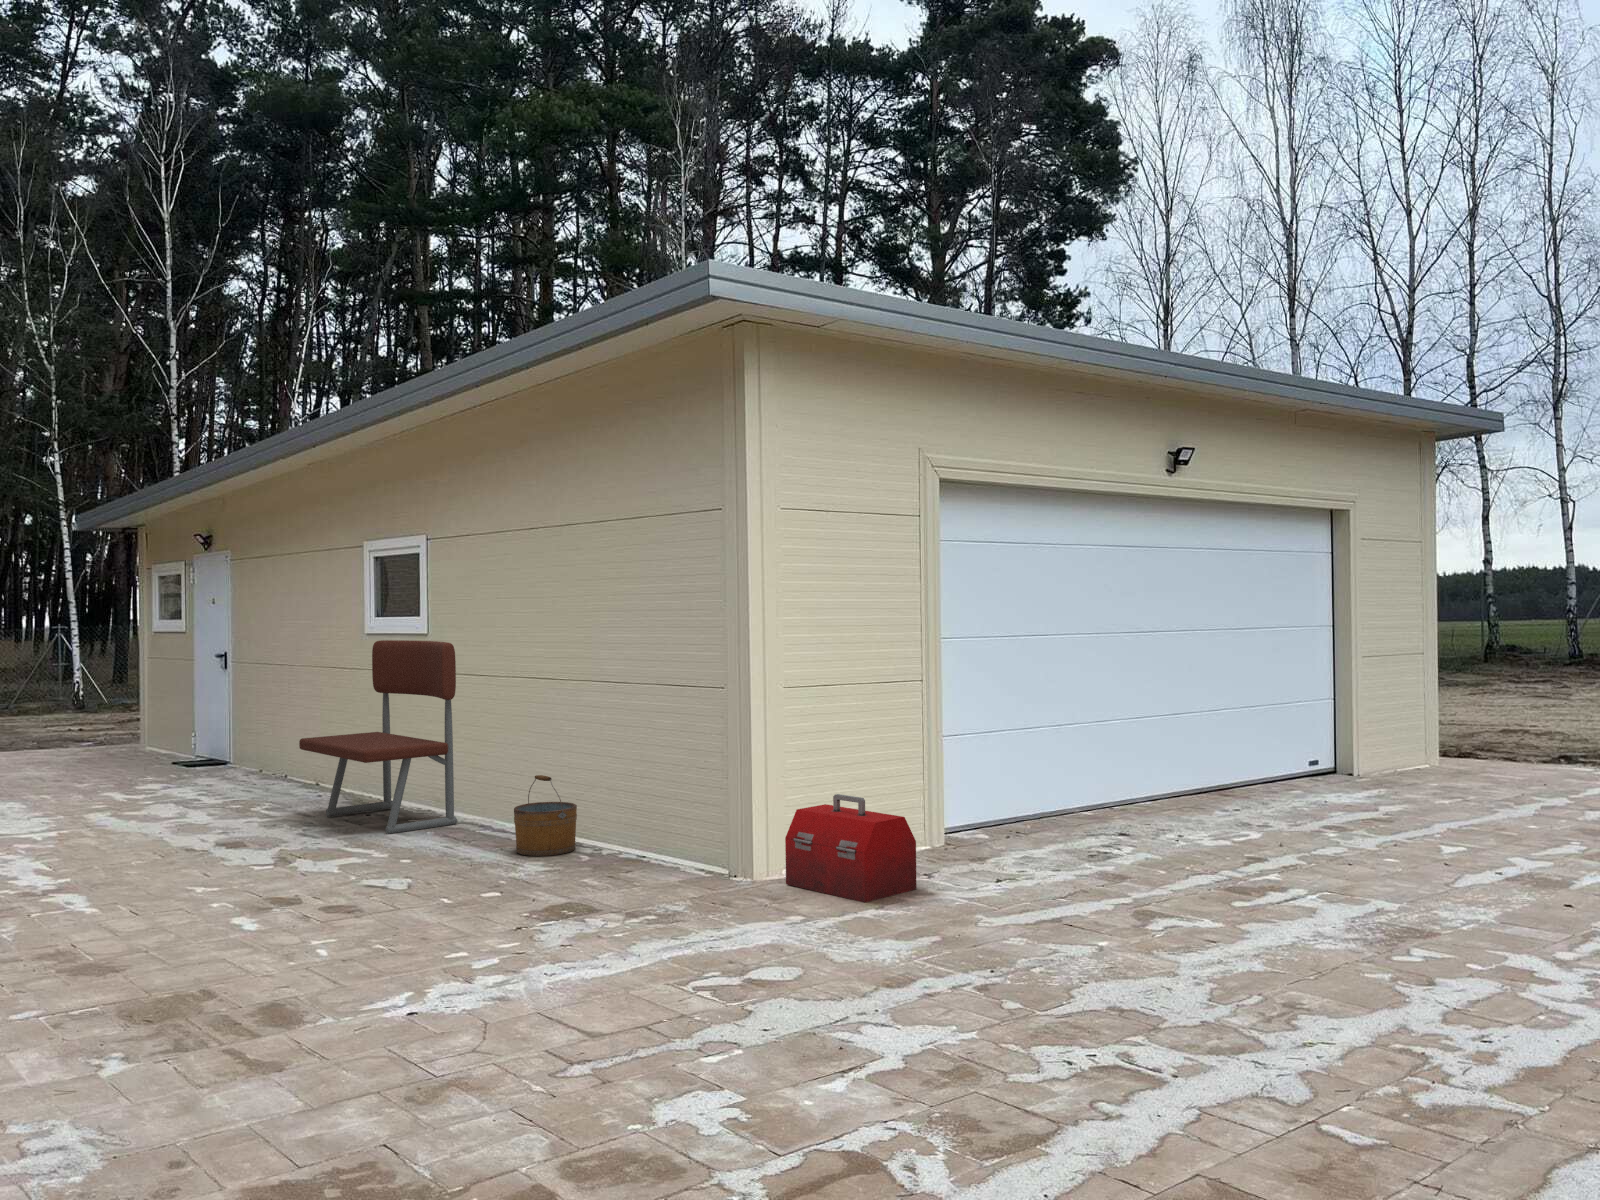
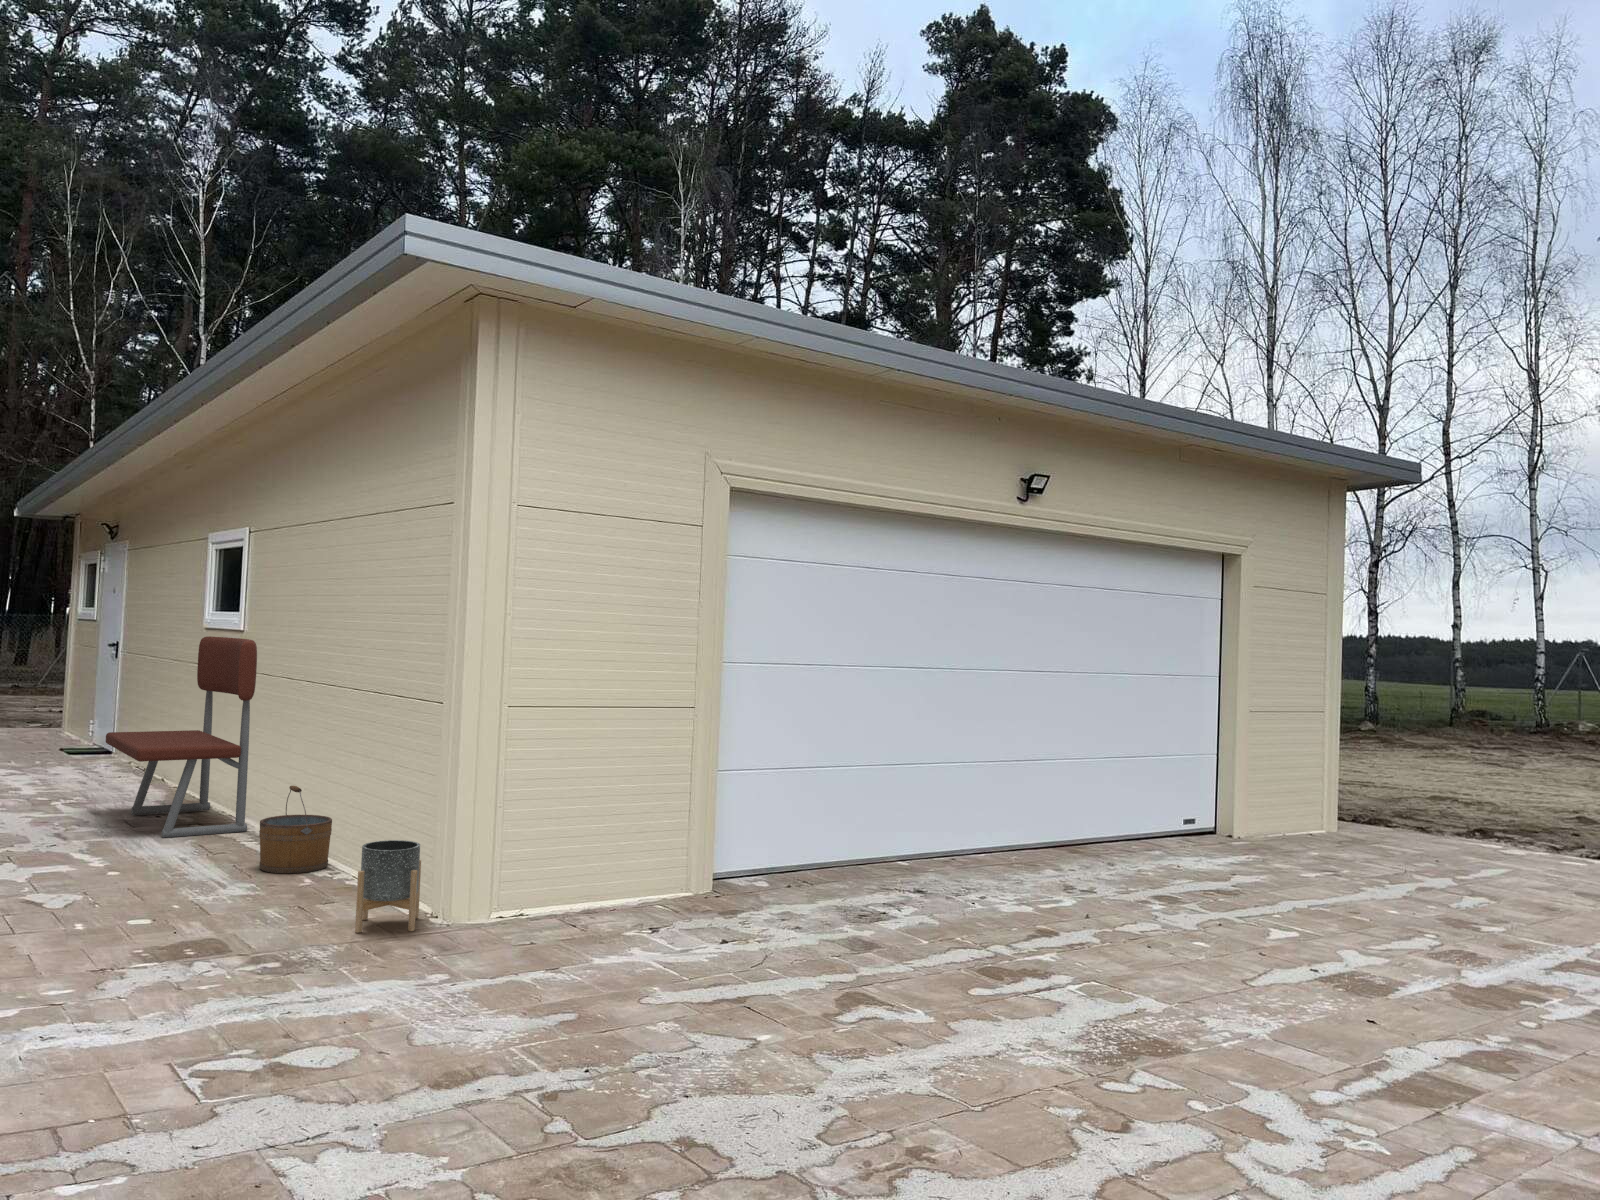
toolbox: present [785,794,916,903] -> none [491,827,628,955]
planter: none [667,814,726,897] -> present [355,840,421,933]

